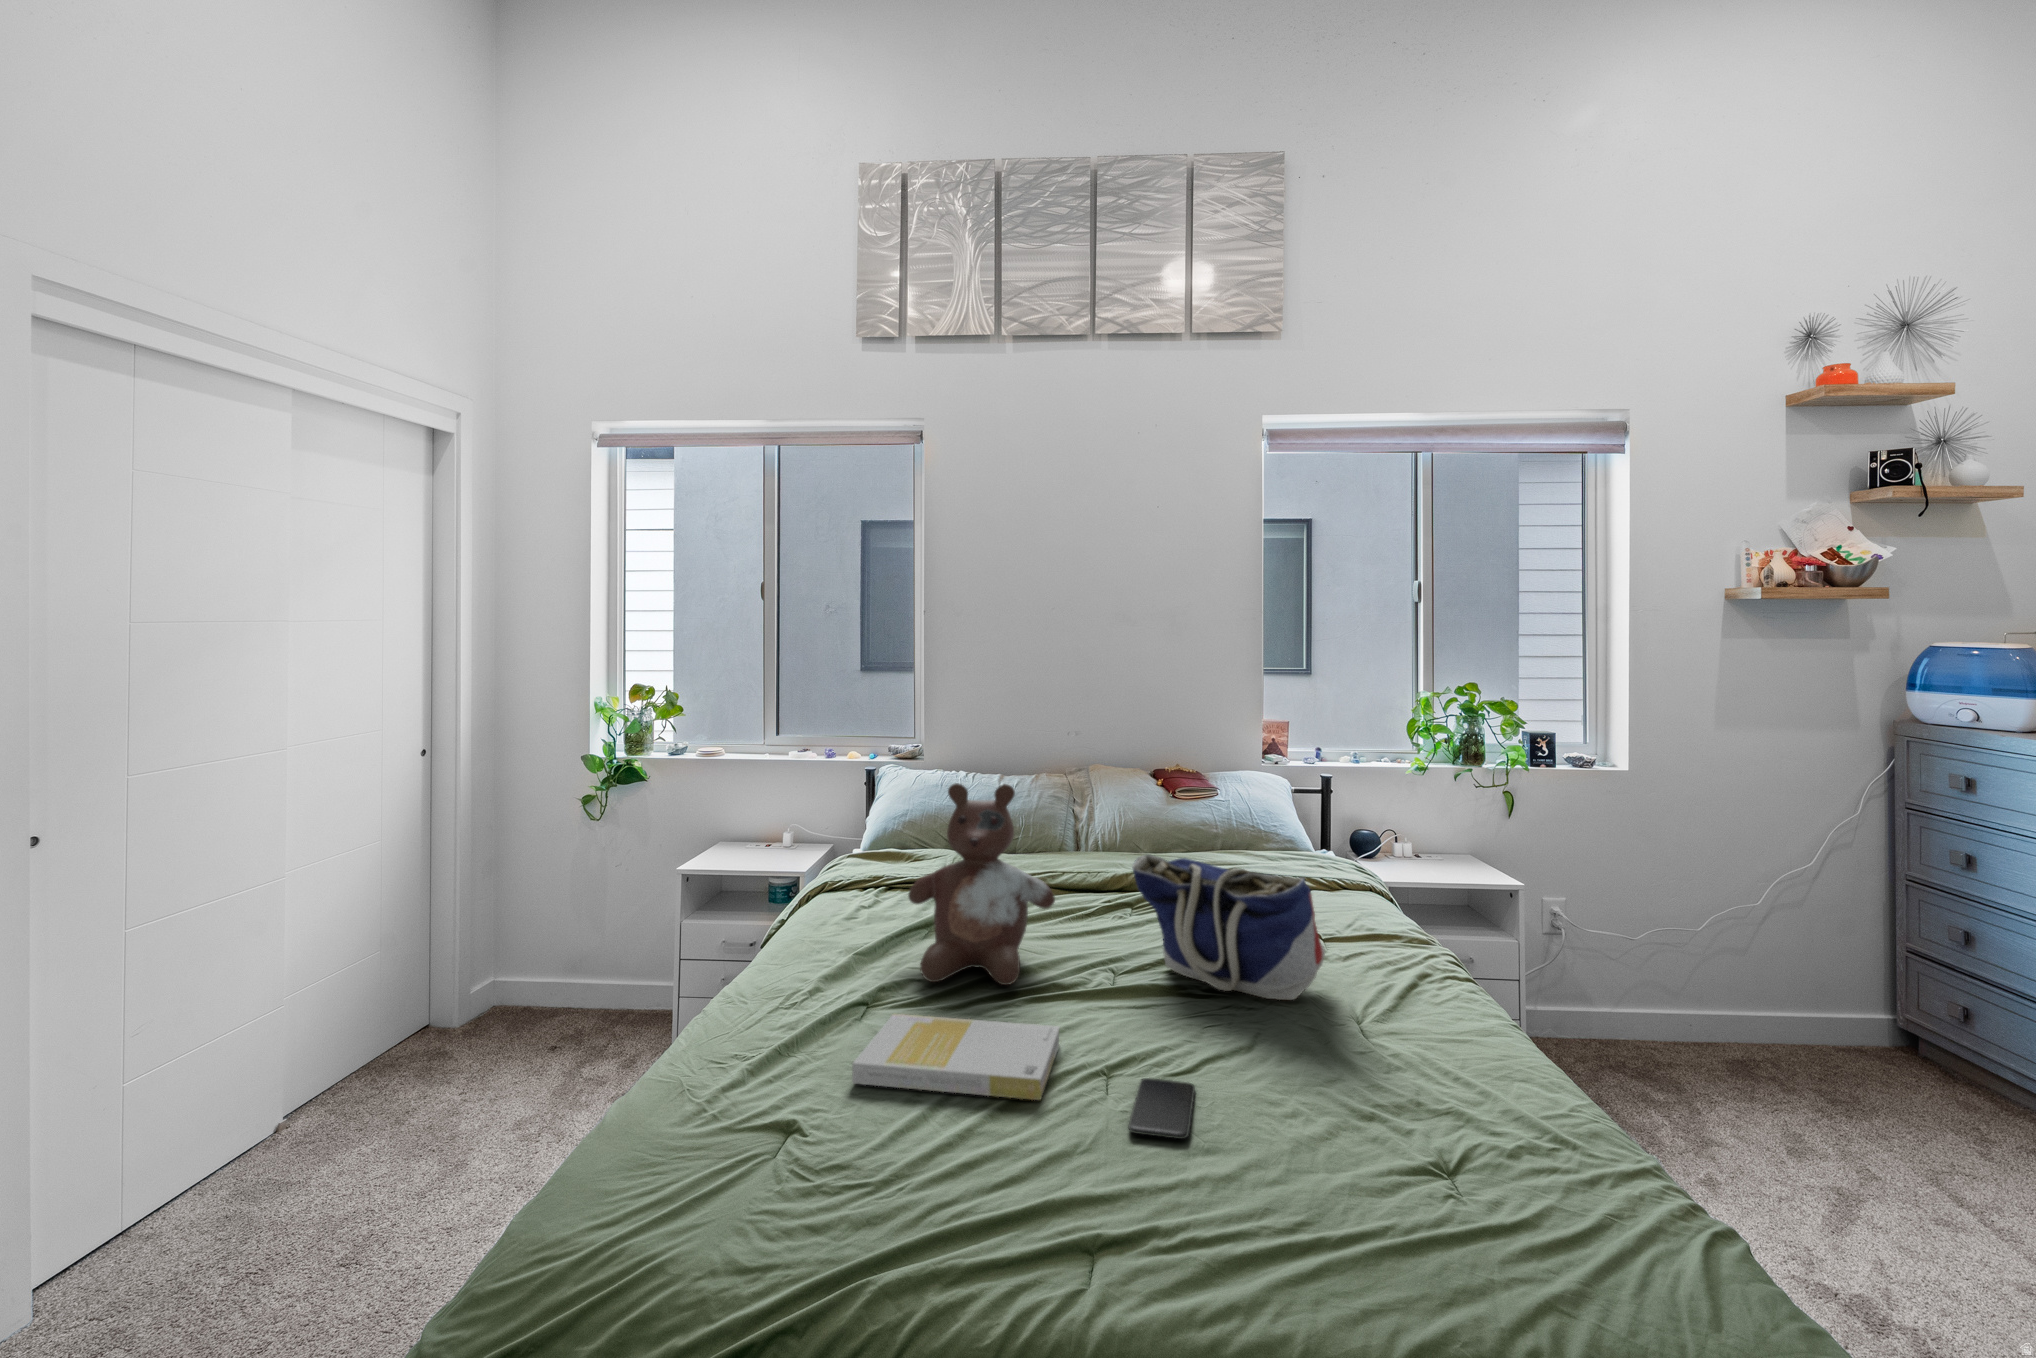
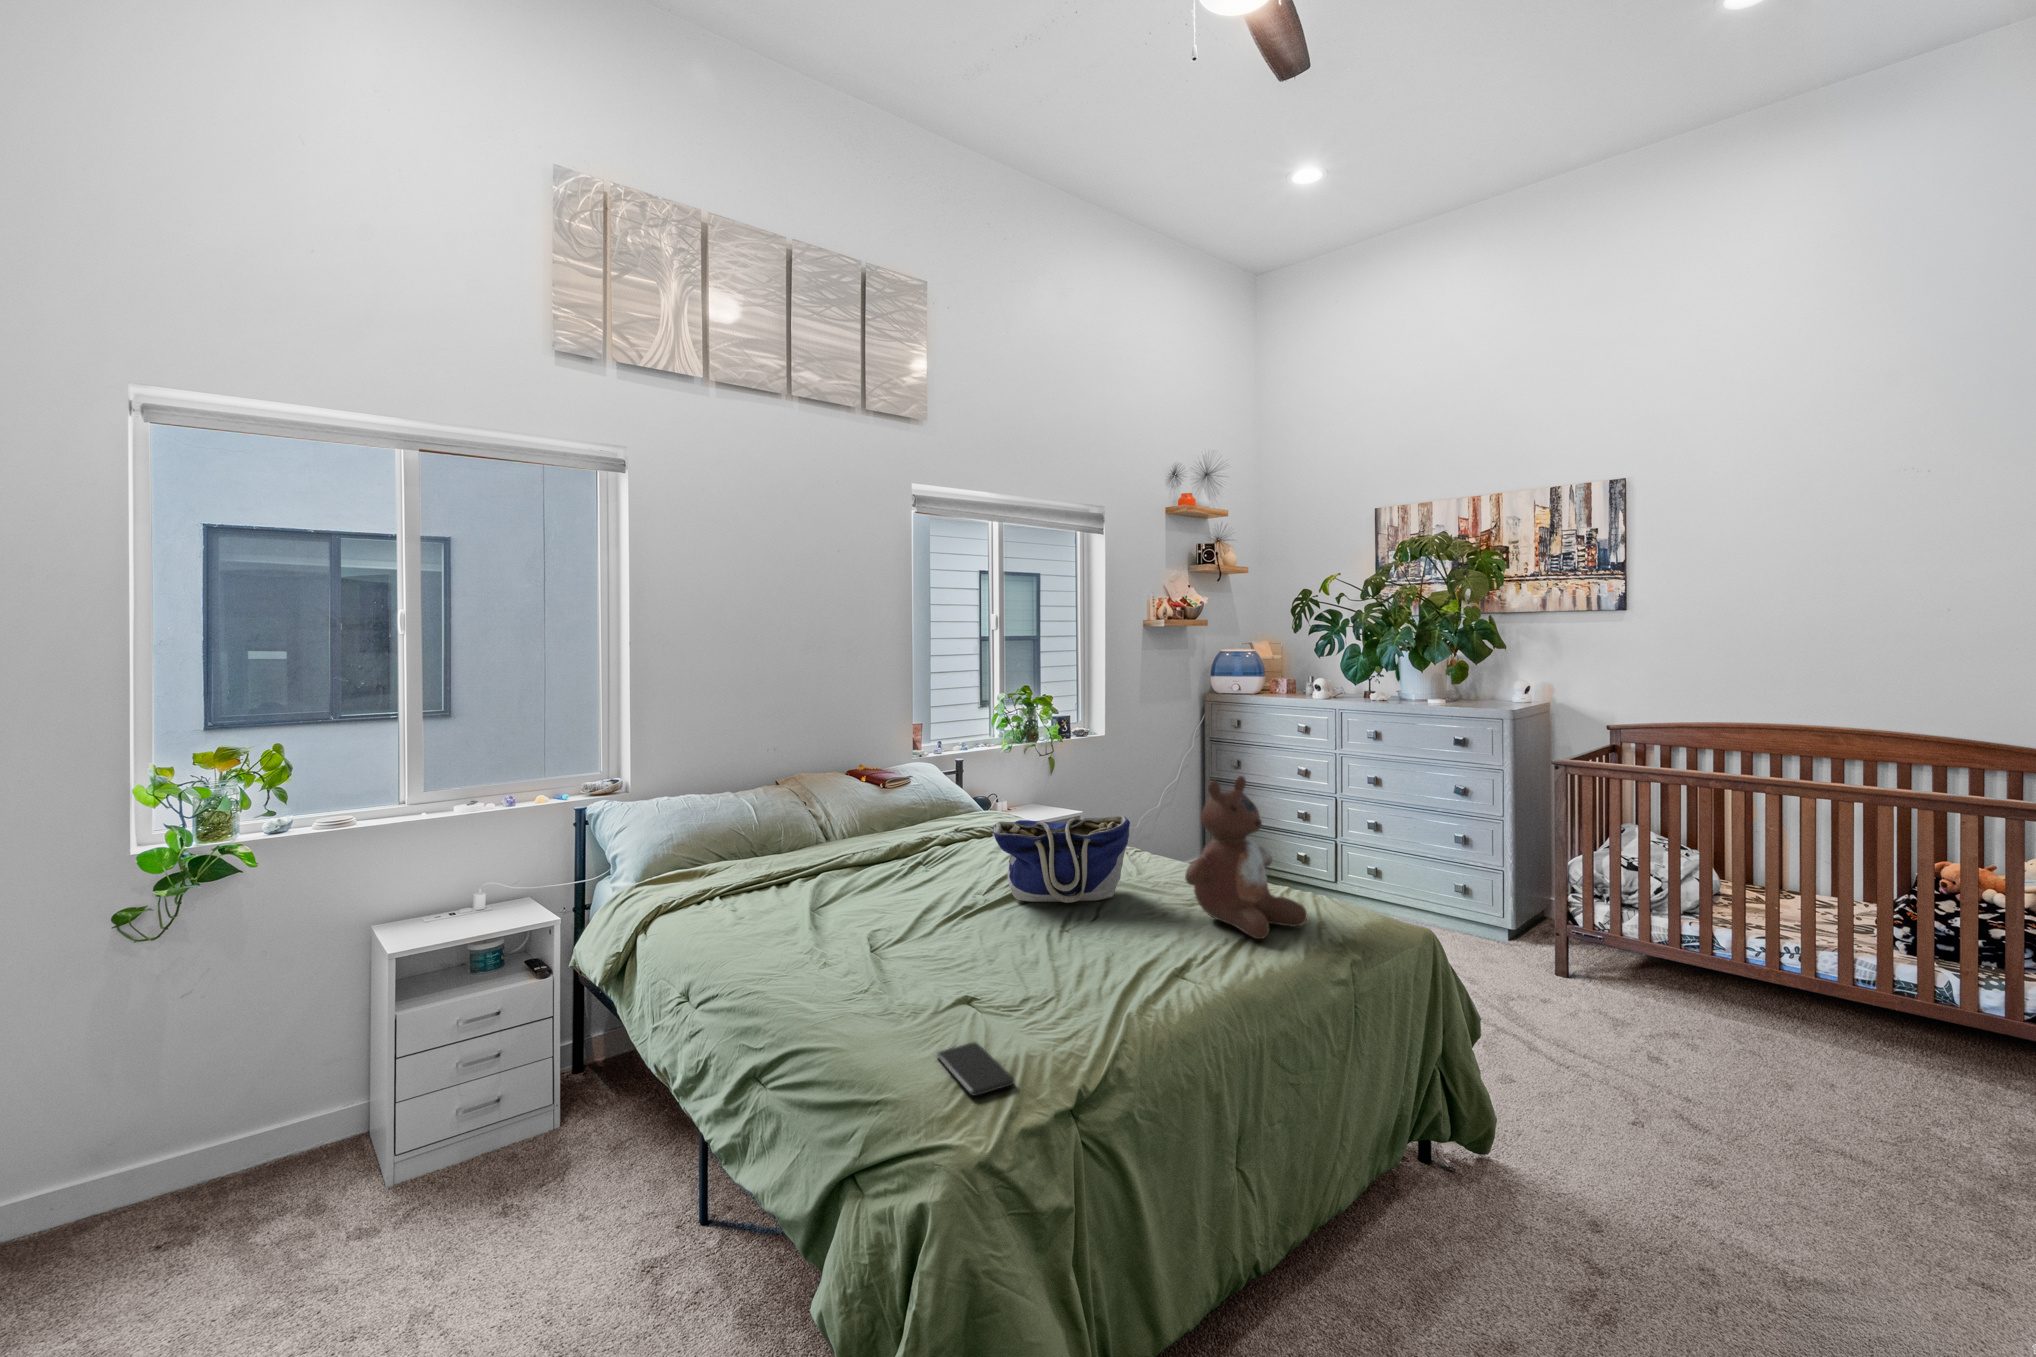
stuffed bear: present [908,783,1055,985] -> present [1185,776,1307,939]
book: present [852,1014,1059,1100] -> none [919,946,1084,1024]
smartphone: present [1128,1078,1195,1139] -> present [937,1042,1014,1096]

